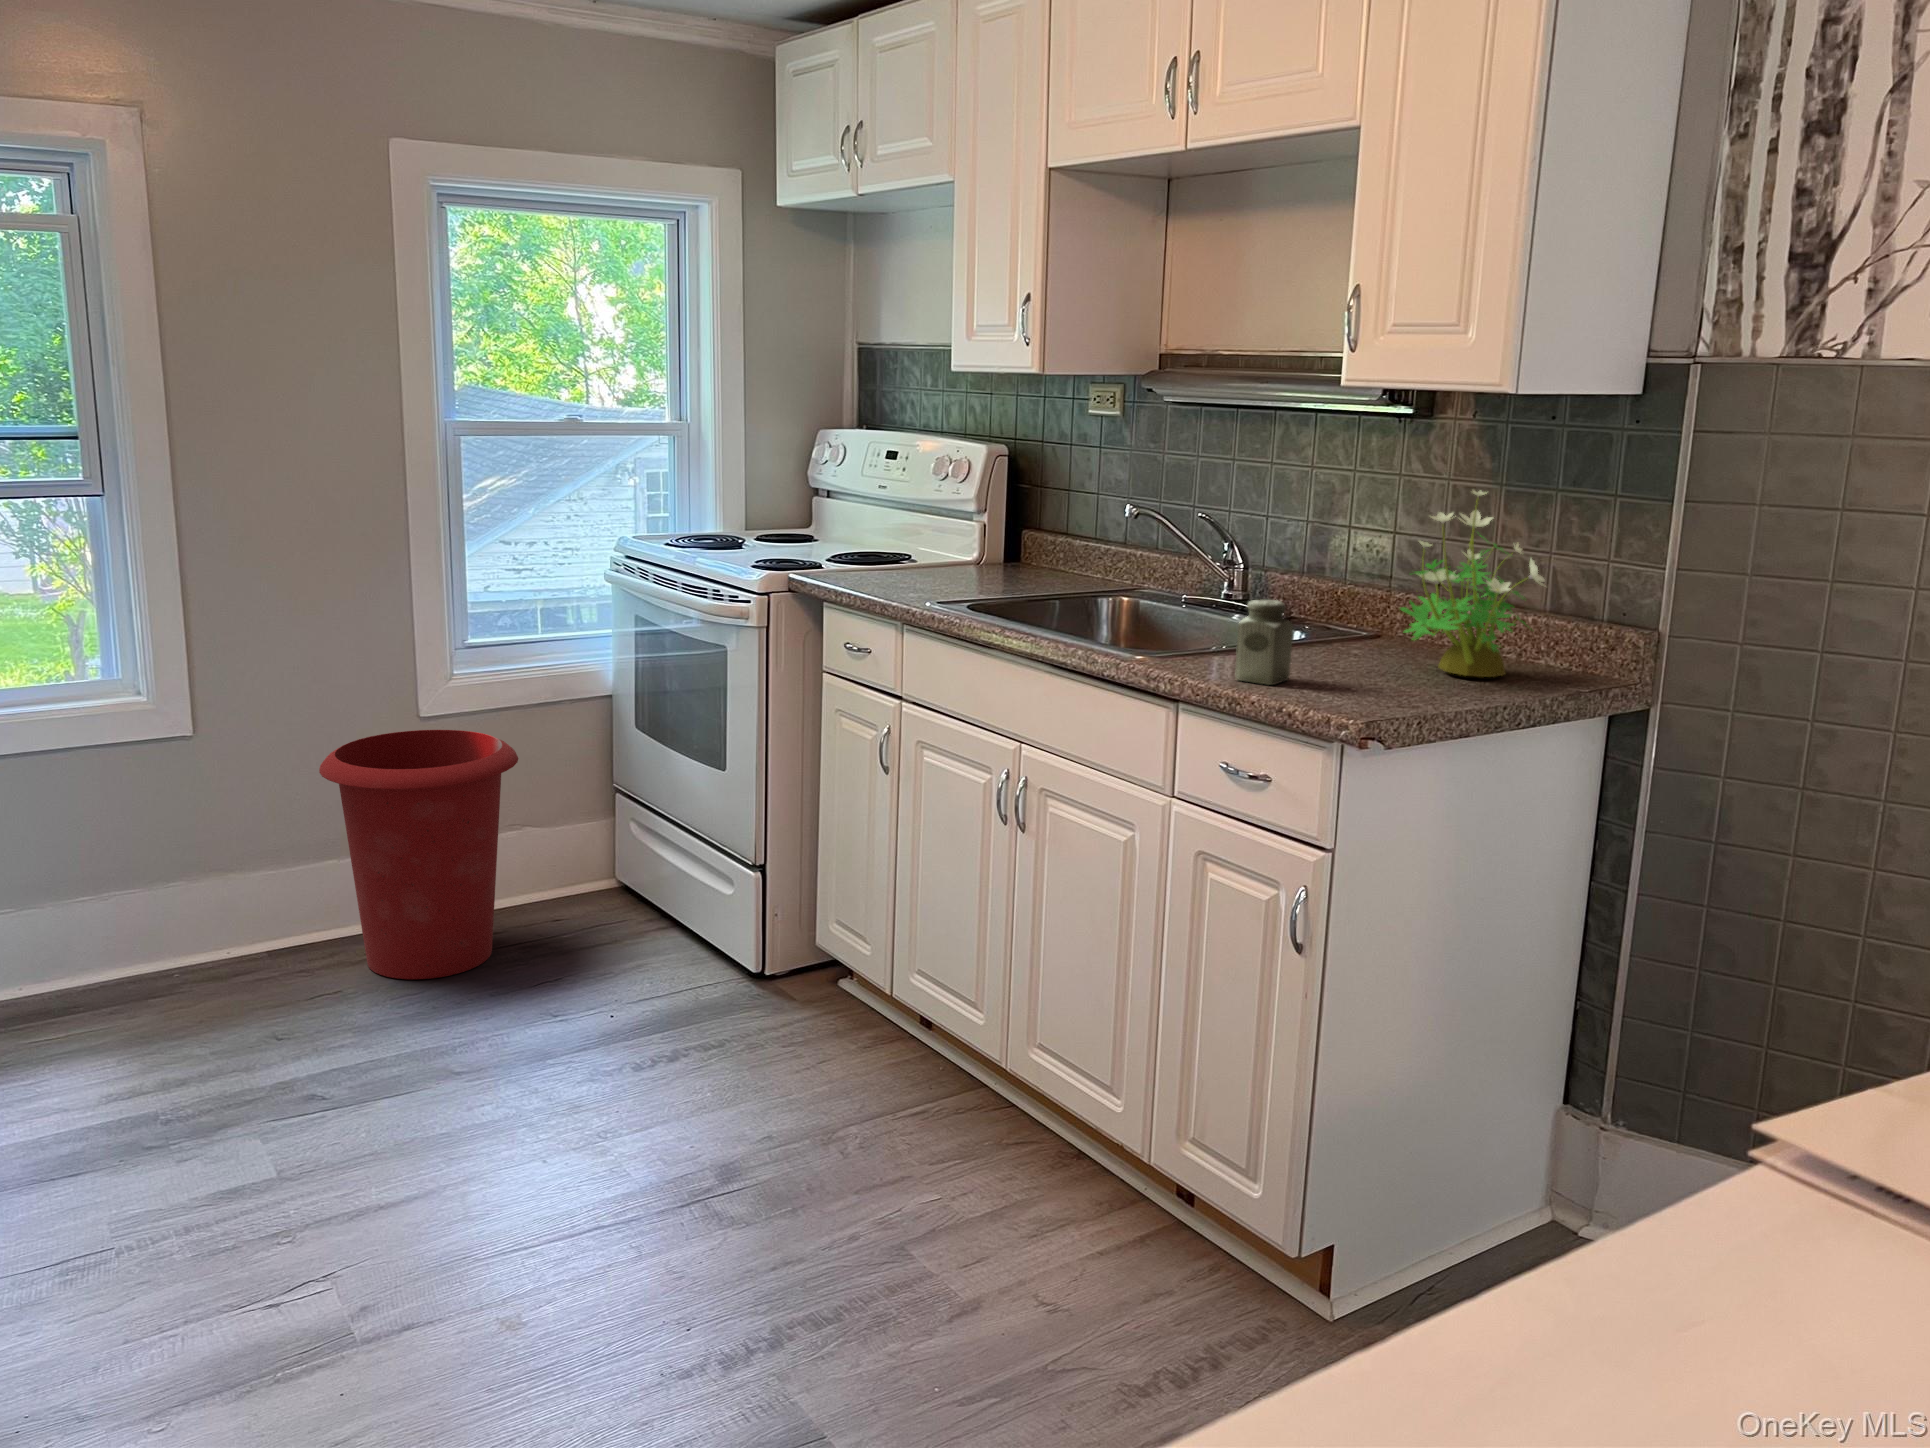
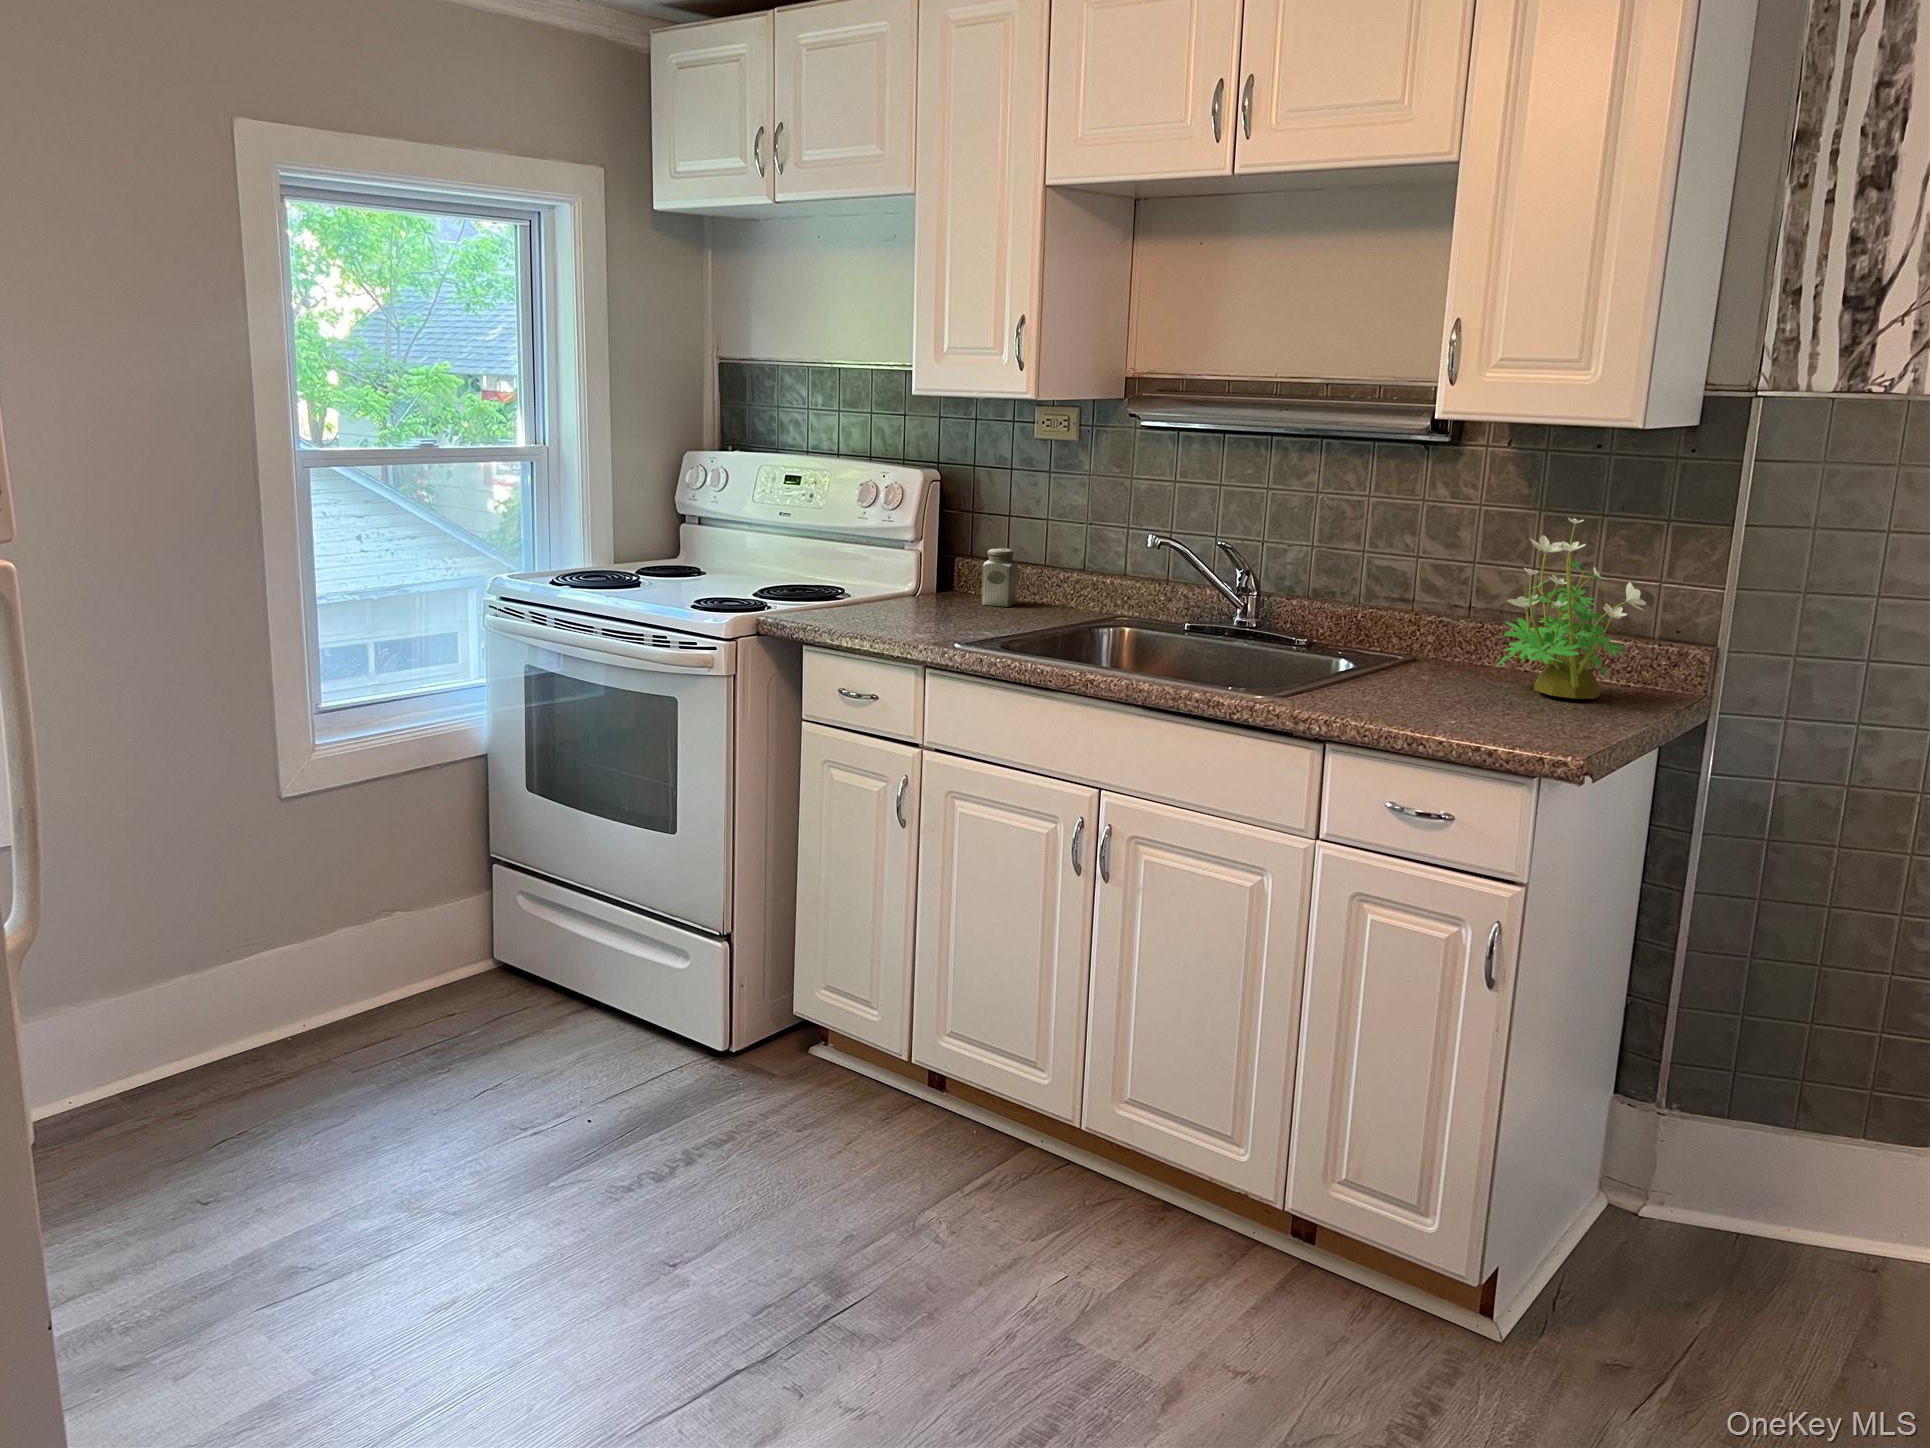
salt shaker: present [1235,600,1293,685] -> present [982,548,1018,607]
waste bin: present [319,730,518,979] -> none [191,810,431,1111]

